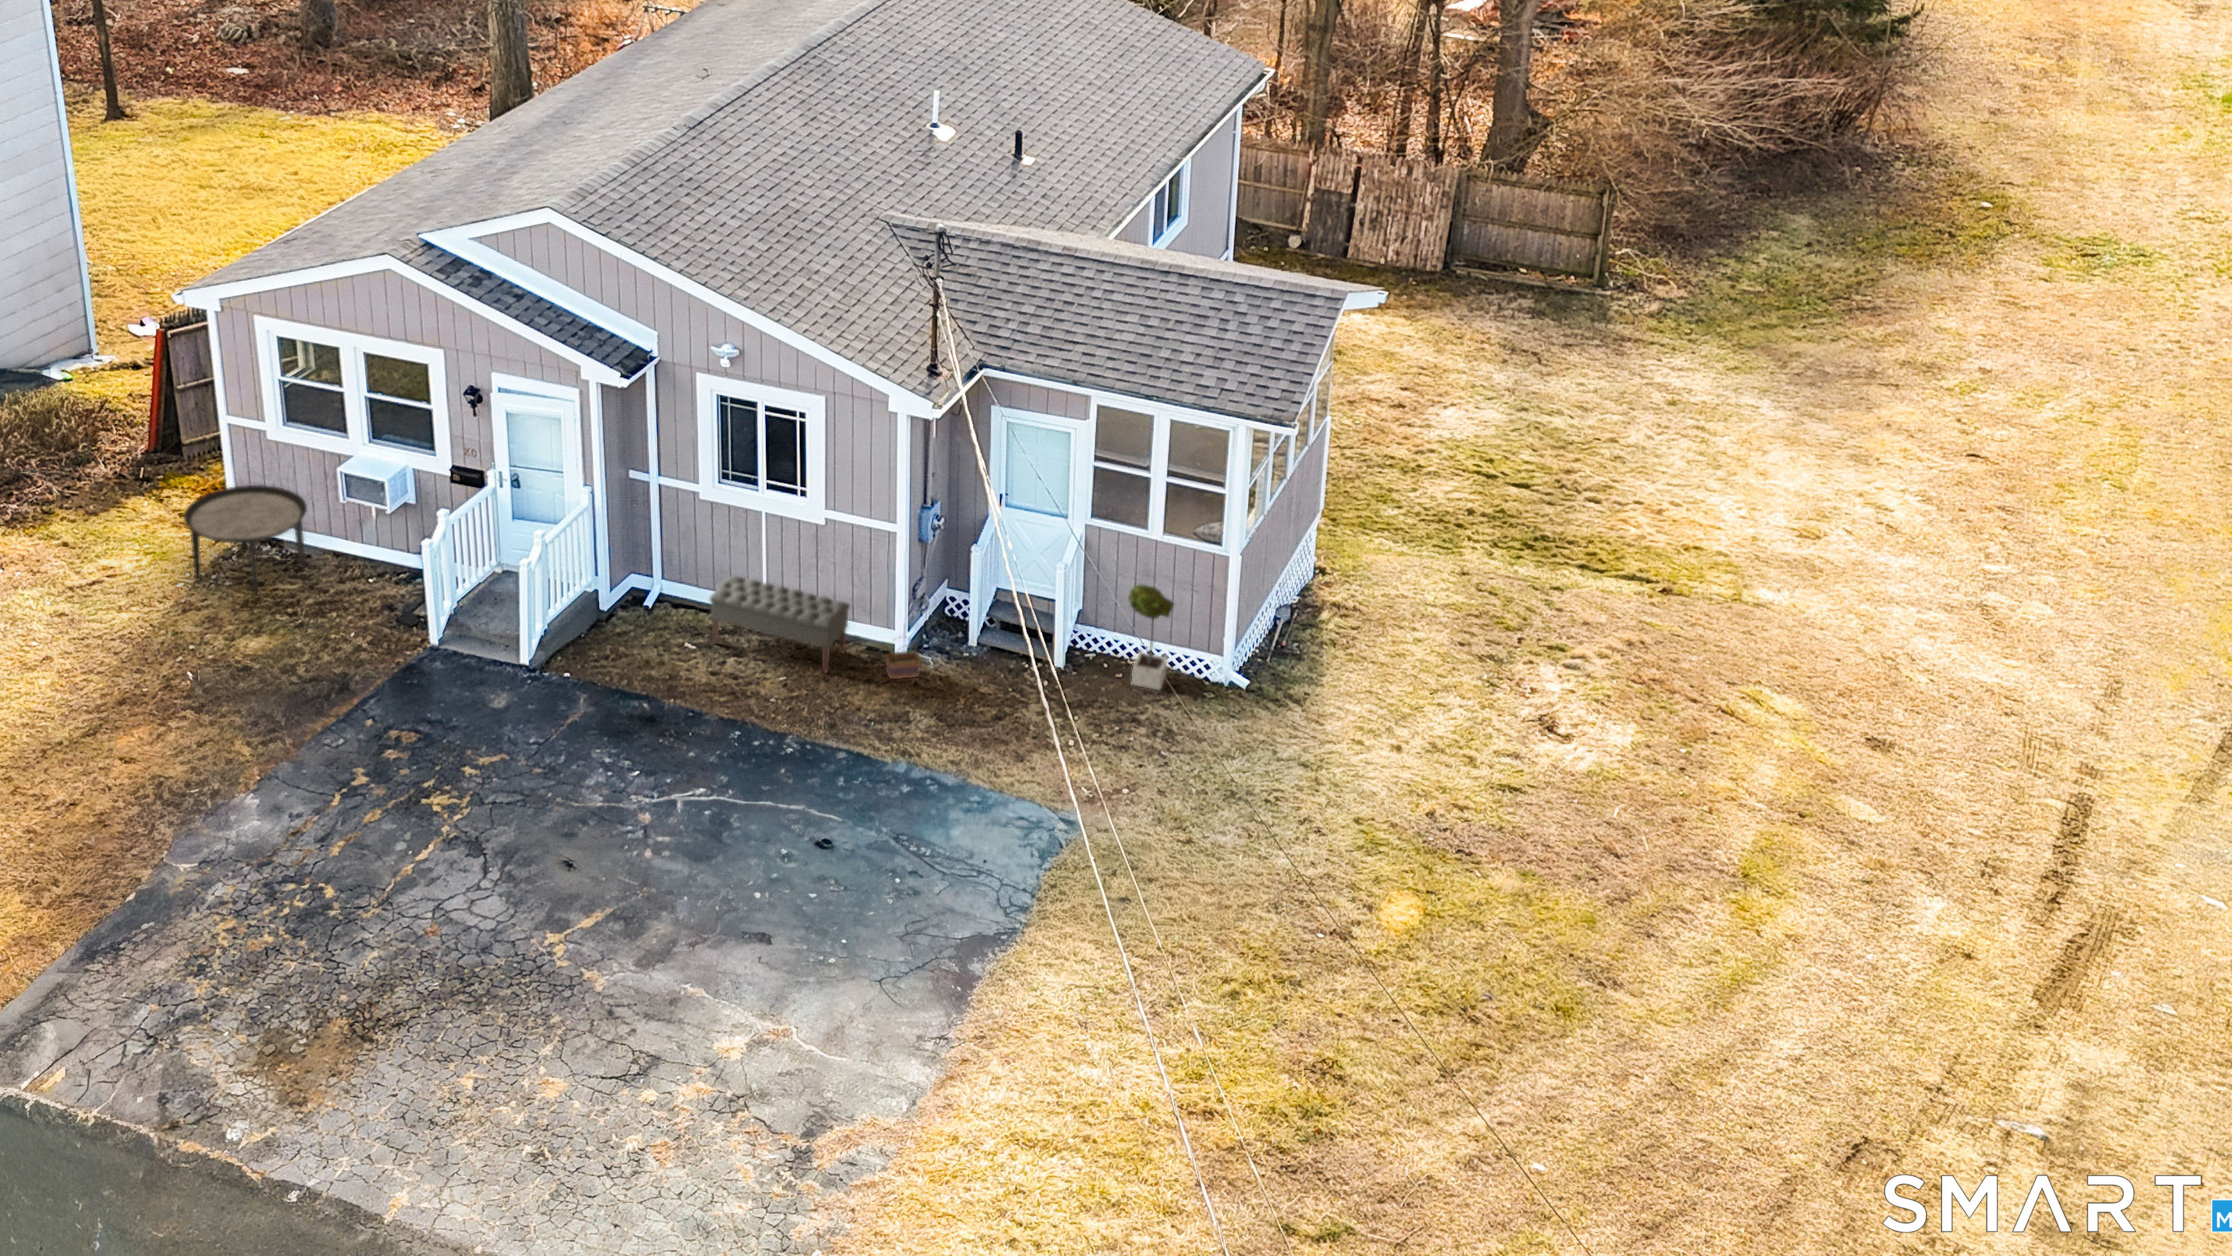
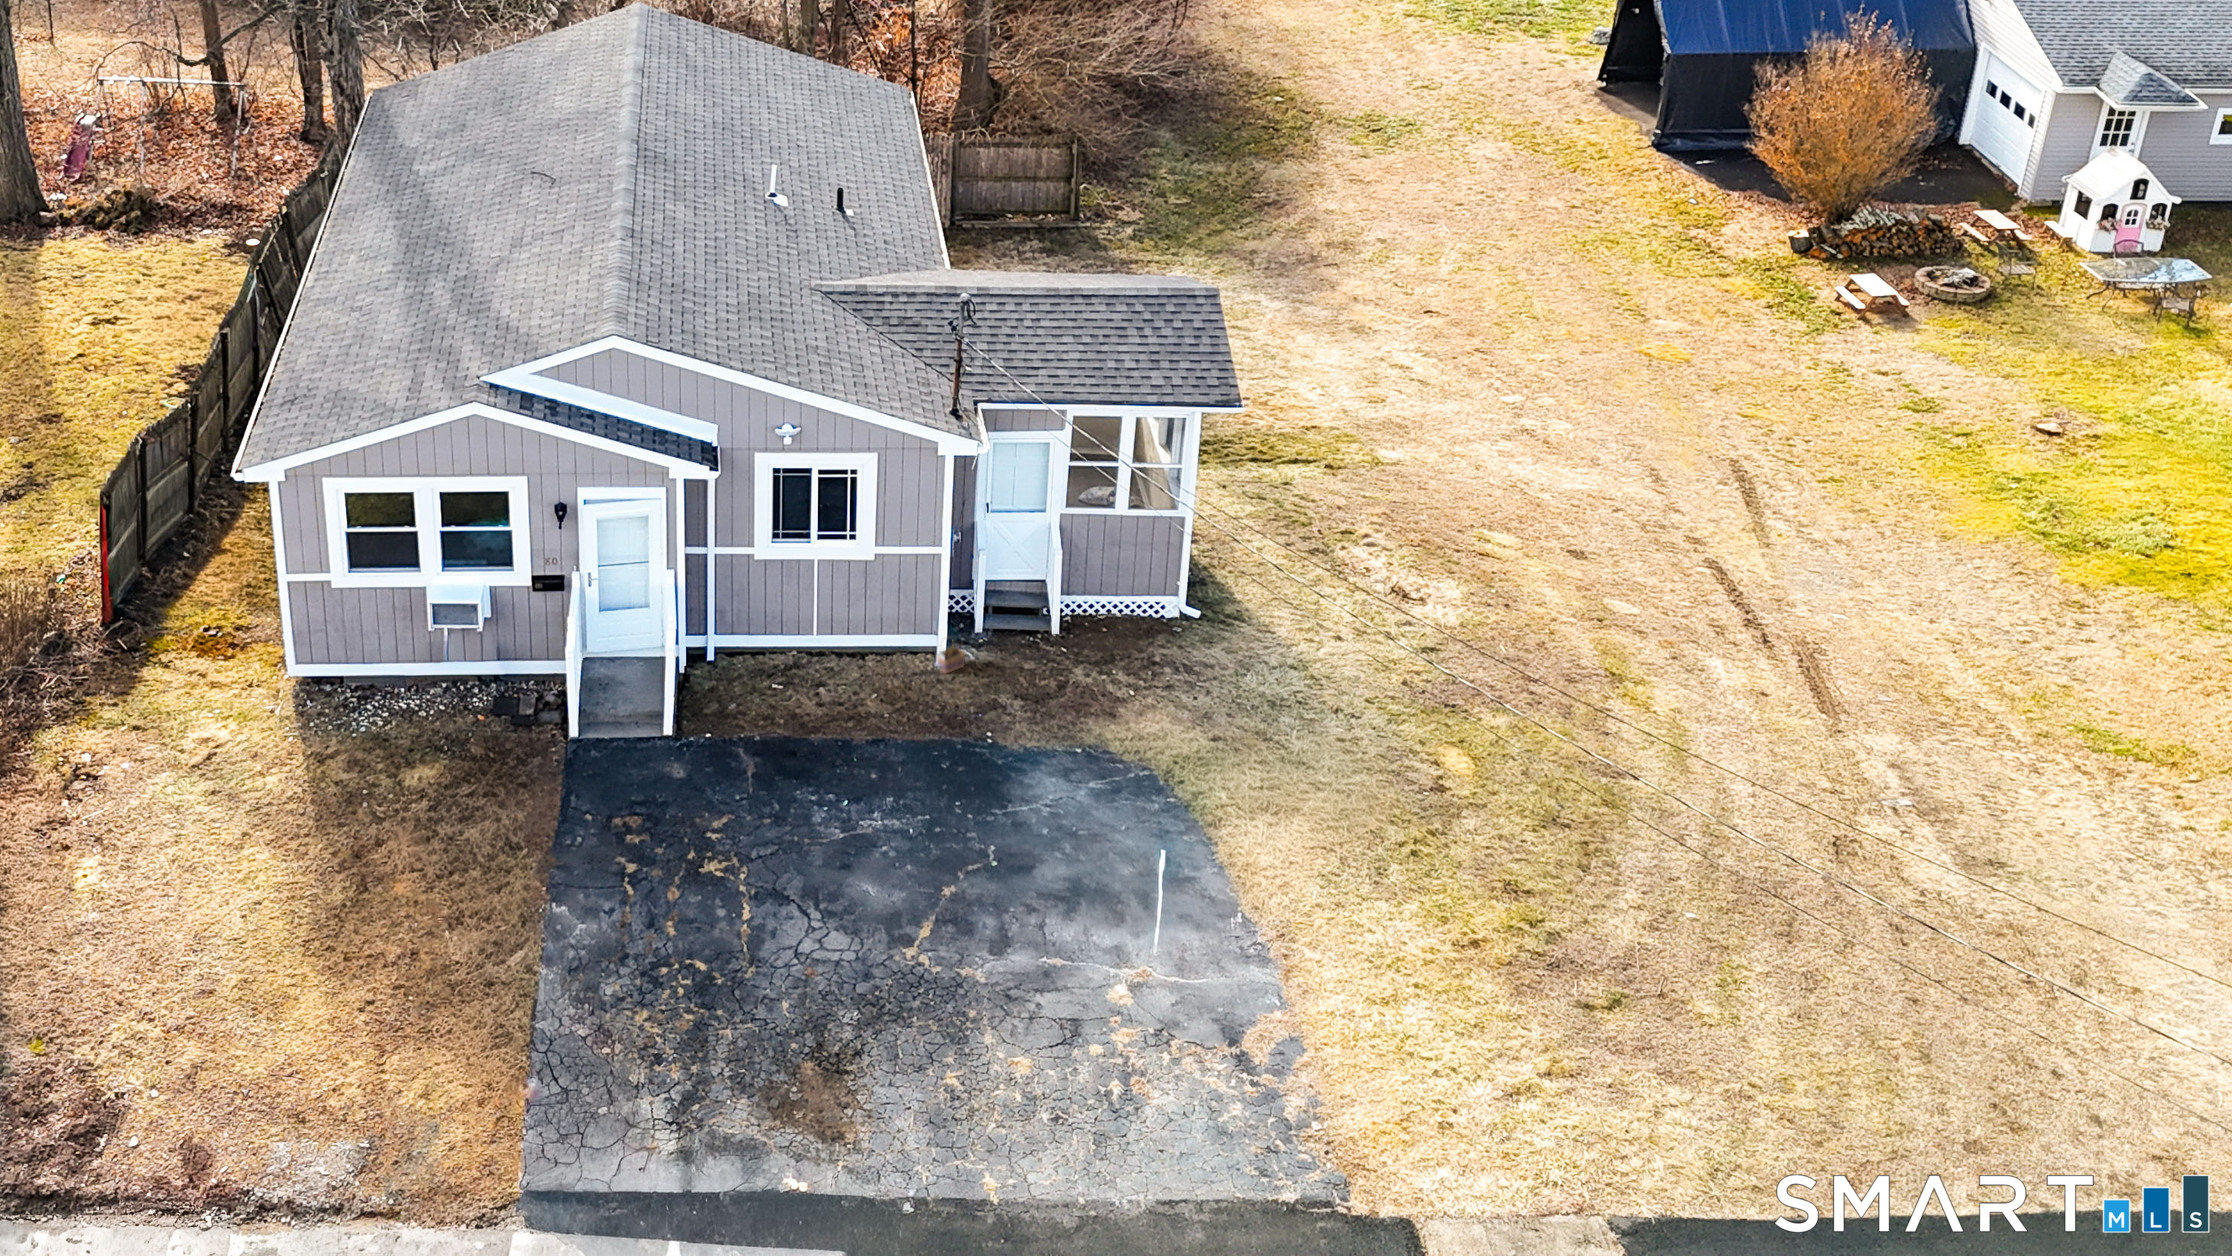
round table: present [183,485,307,598] -> none [293,629,405,734]
bench: present [710,576,850,673] -> none [786,618,900,682]
potted tree: present [1128,584,1174,690] -> none [1110,553,1149,634]

